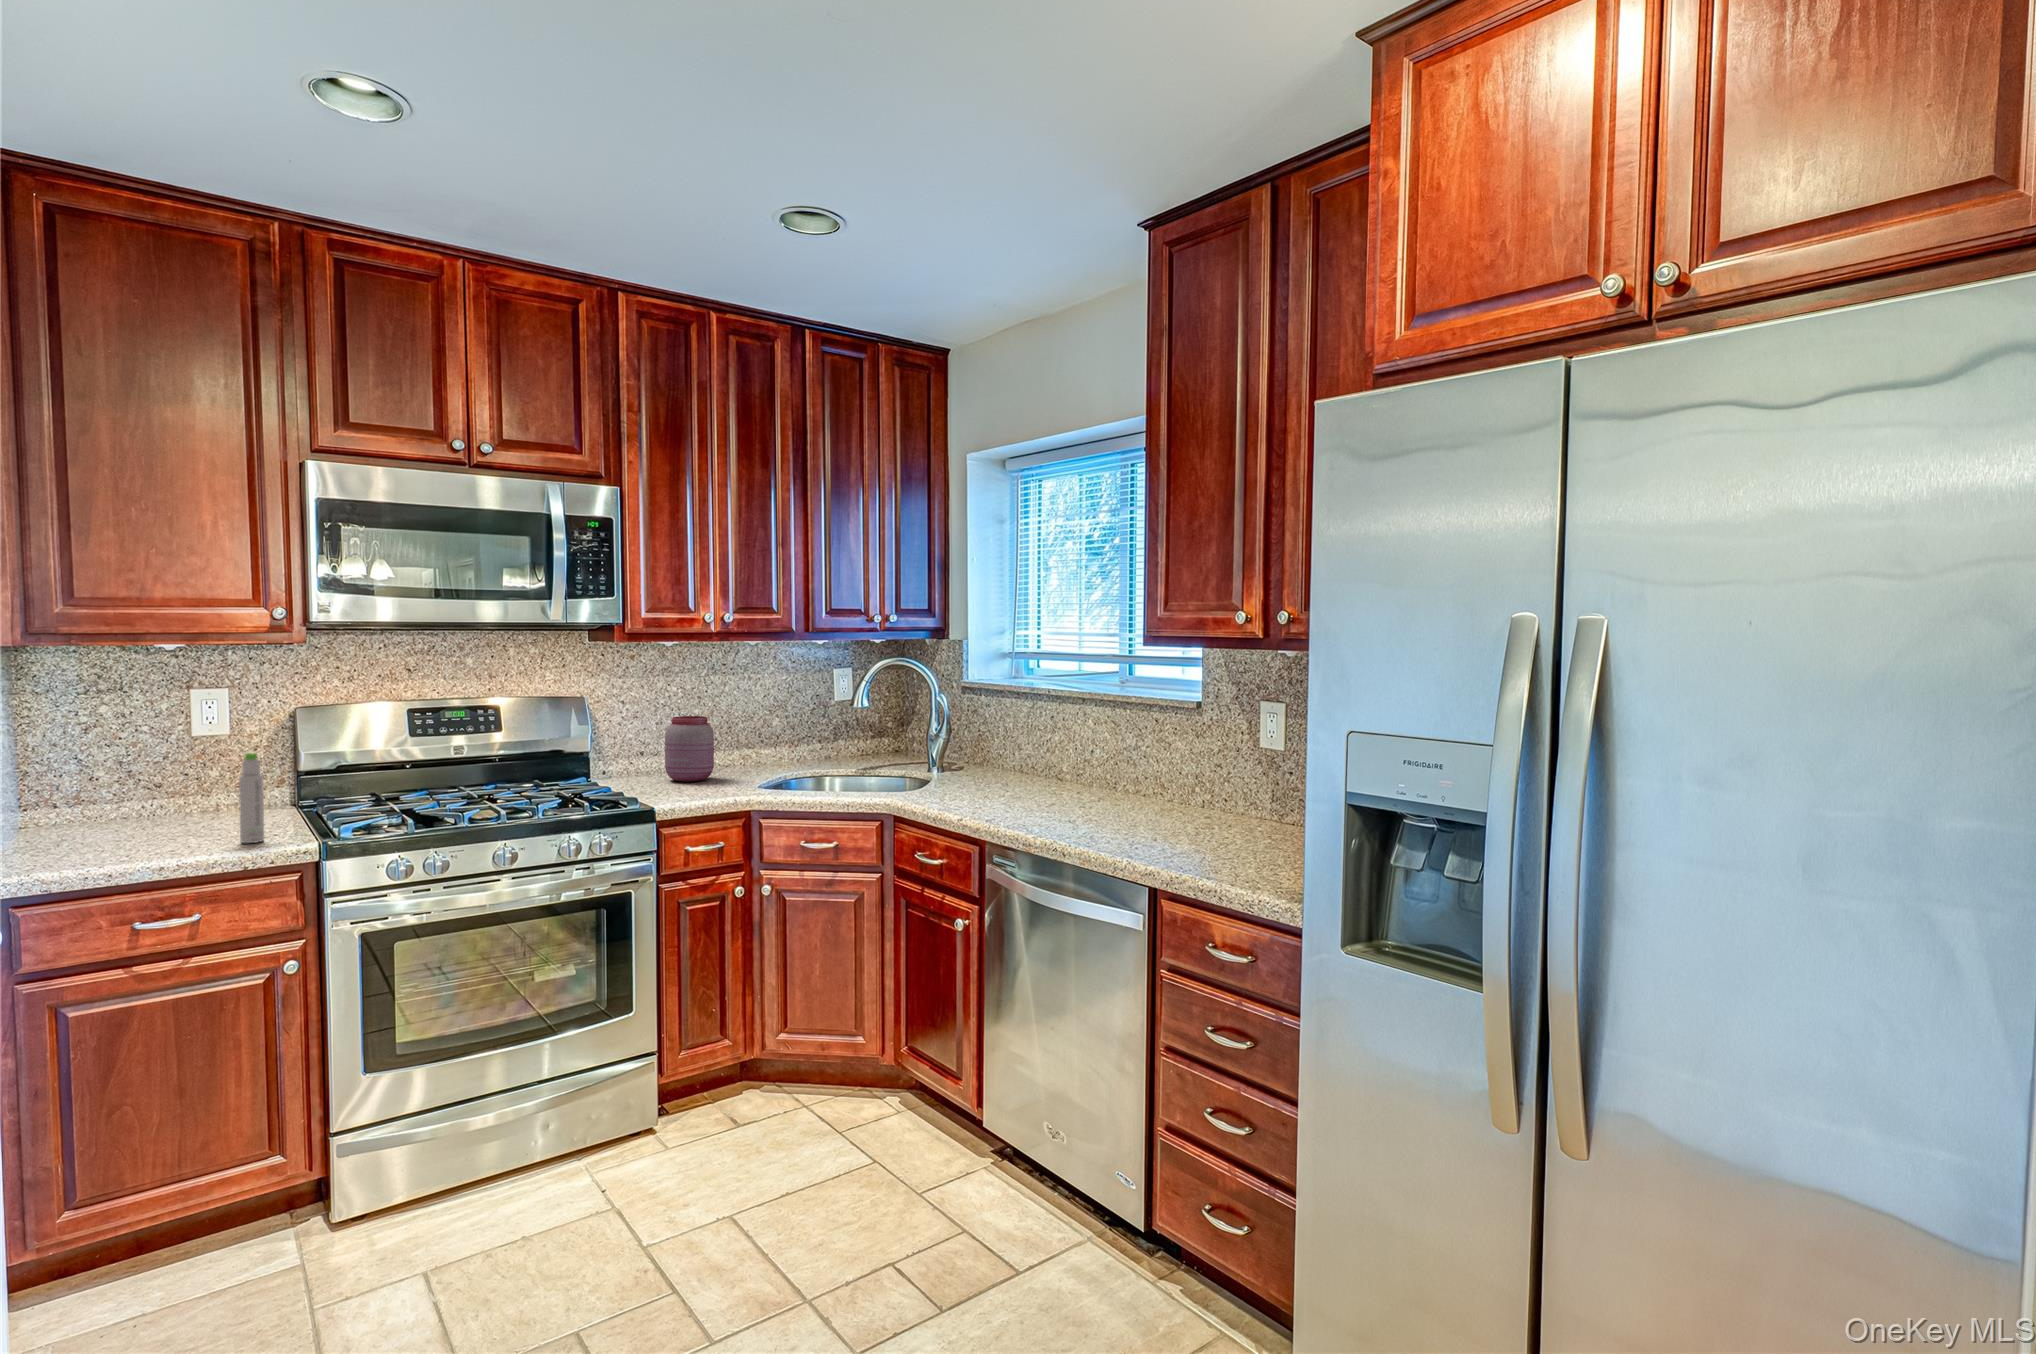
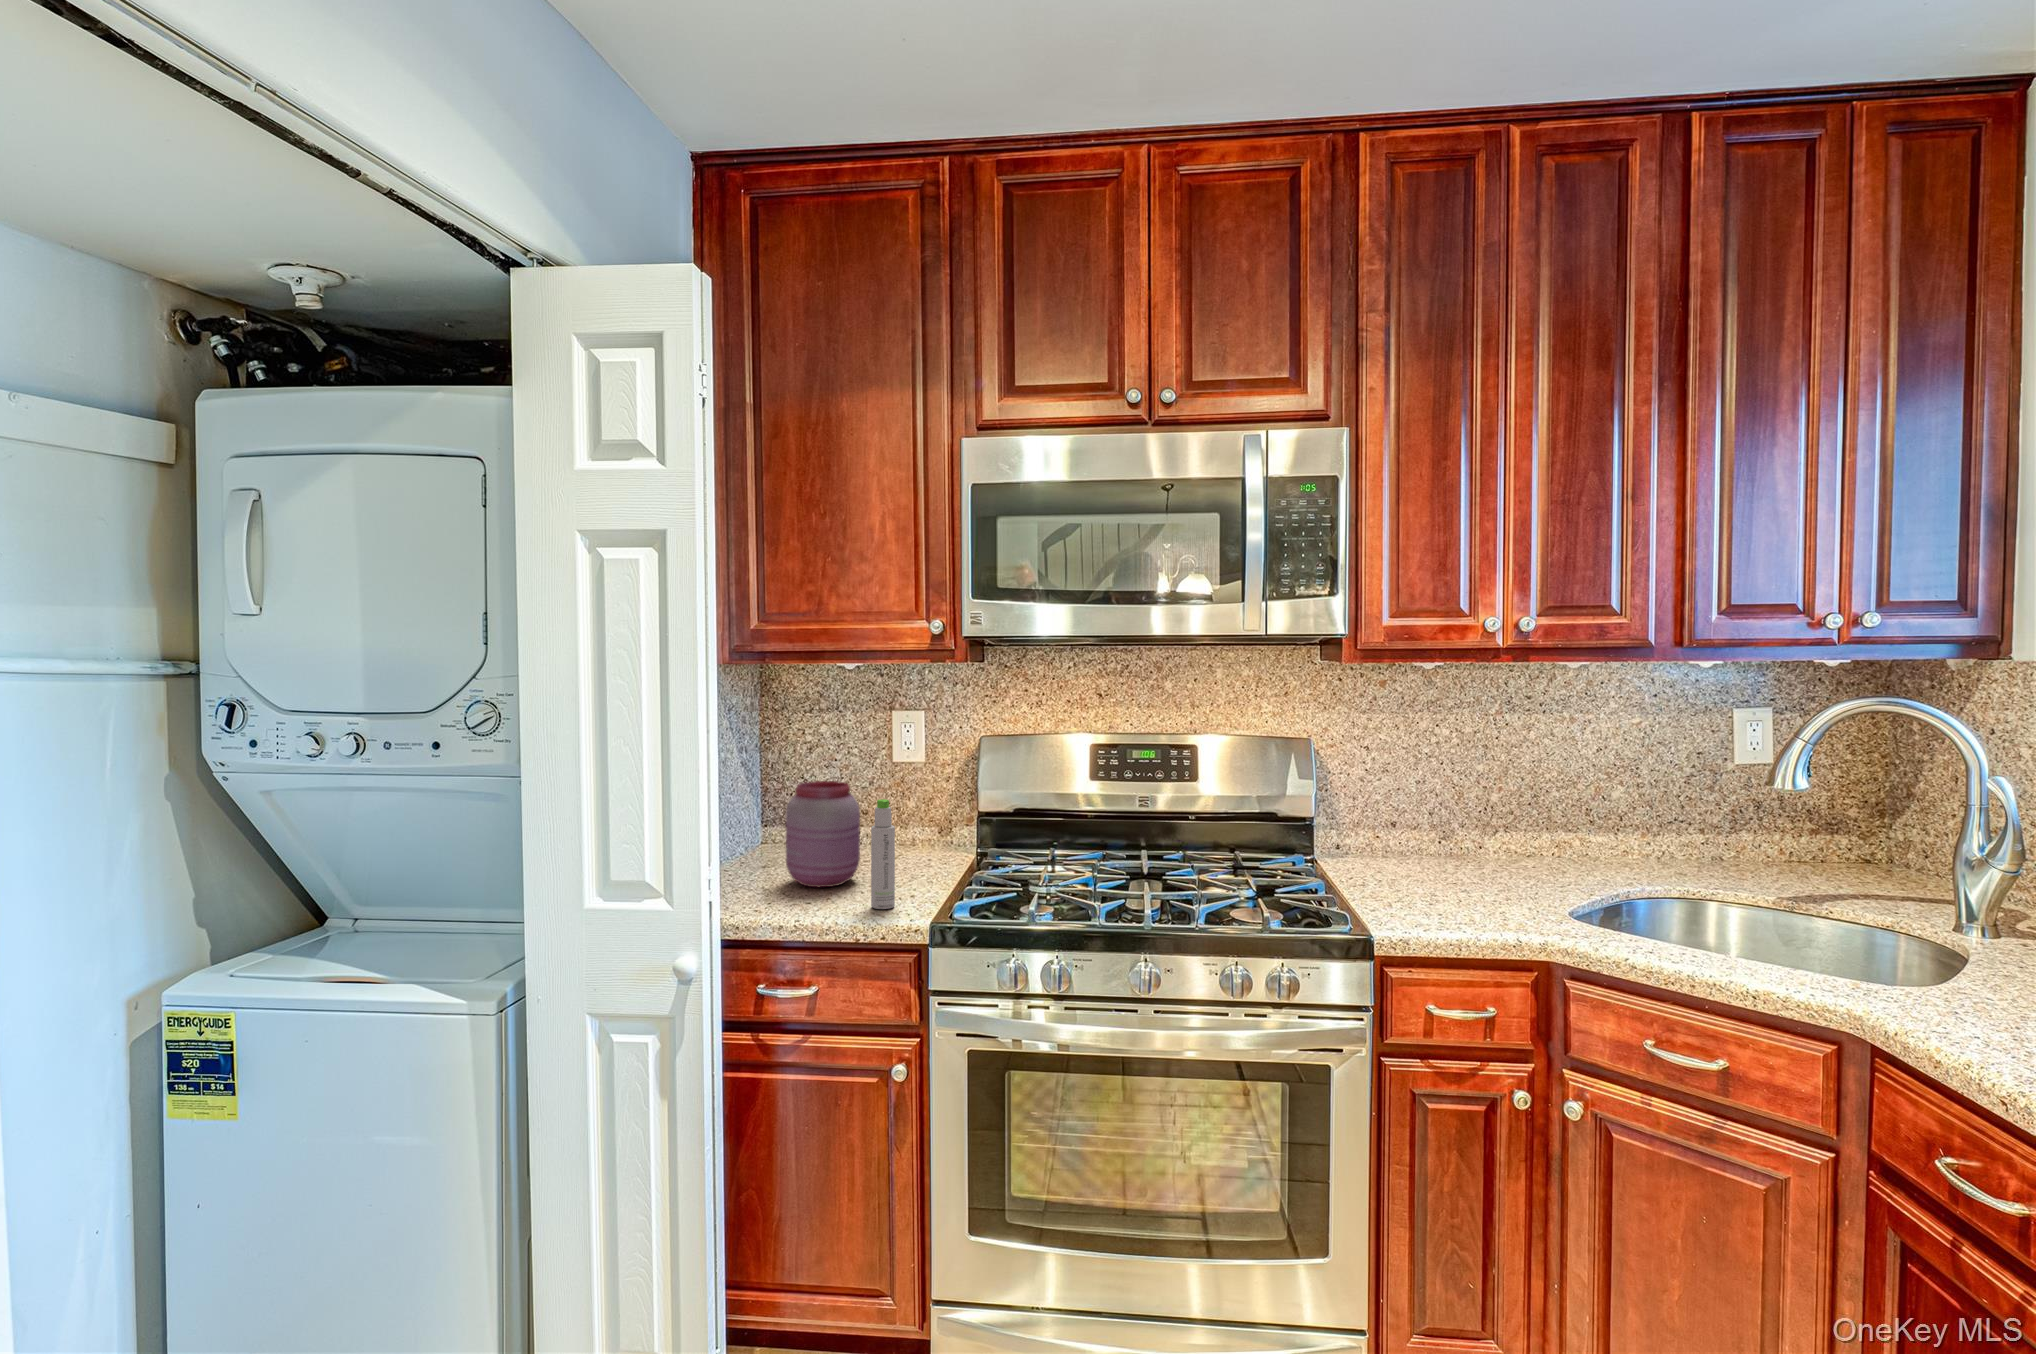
jar: present [665,716,714,782] -> present [786,781,860,887]

